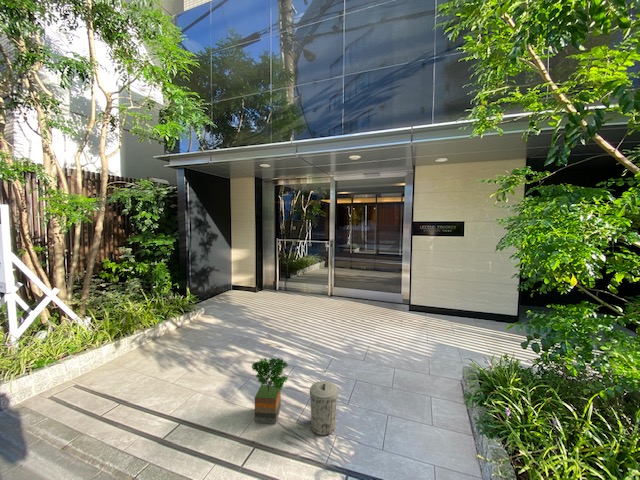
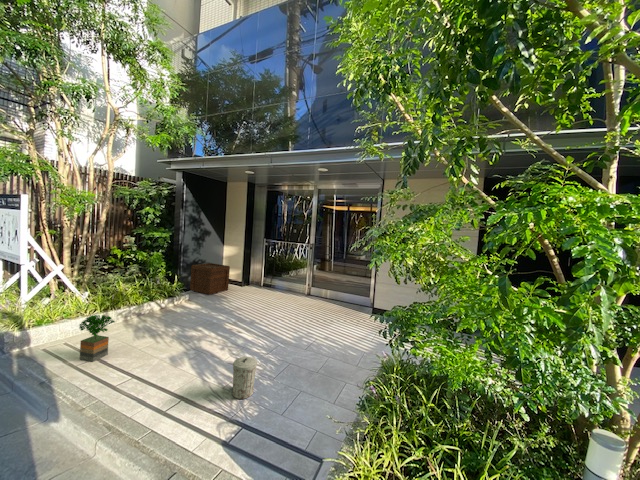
wooden crate: none [200,270,242,305] -> present [190,263,230,295]
potted tree: present [252,358,288,424] -> present [79,315,115,362]

